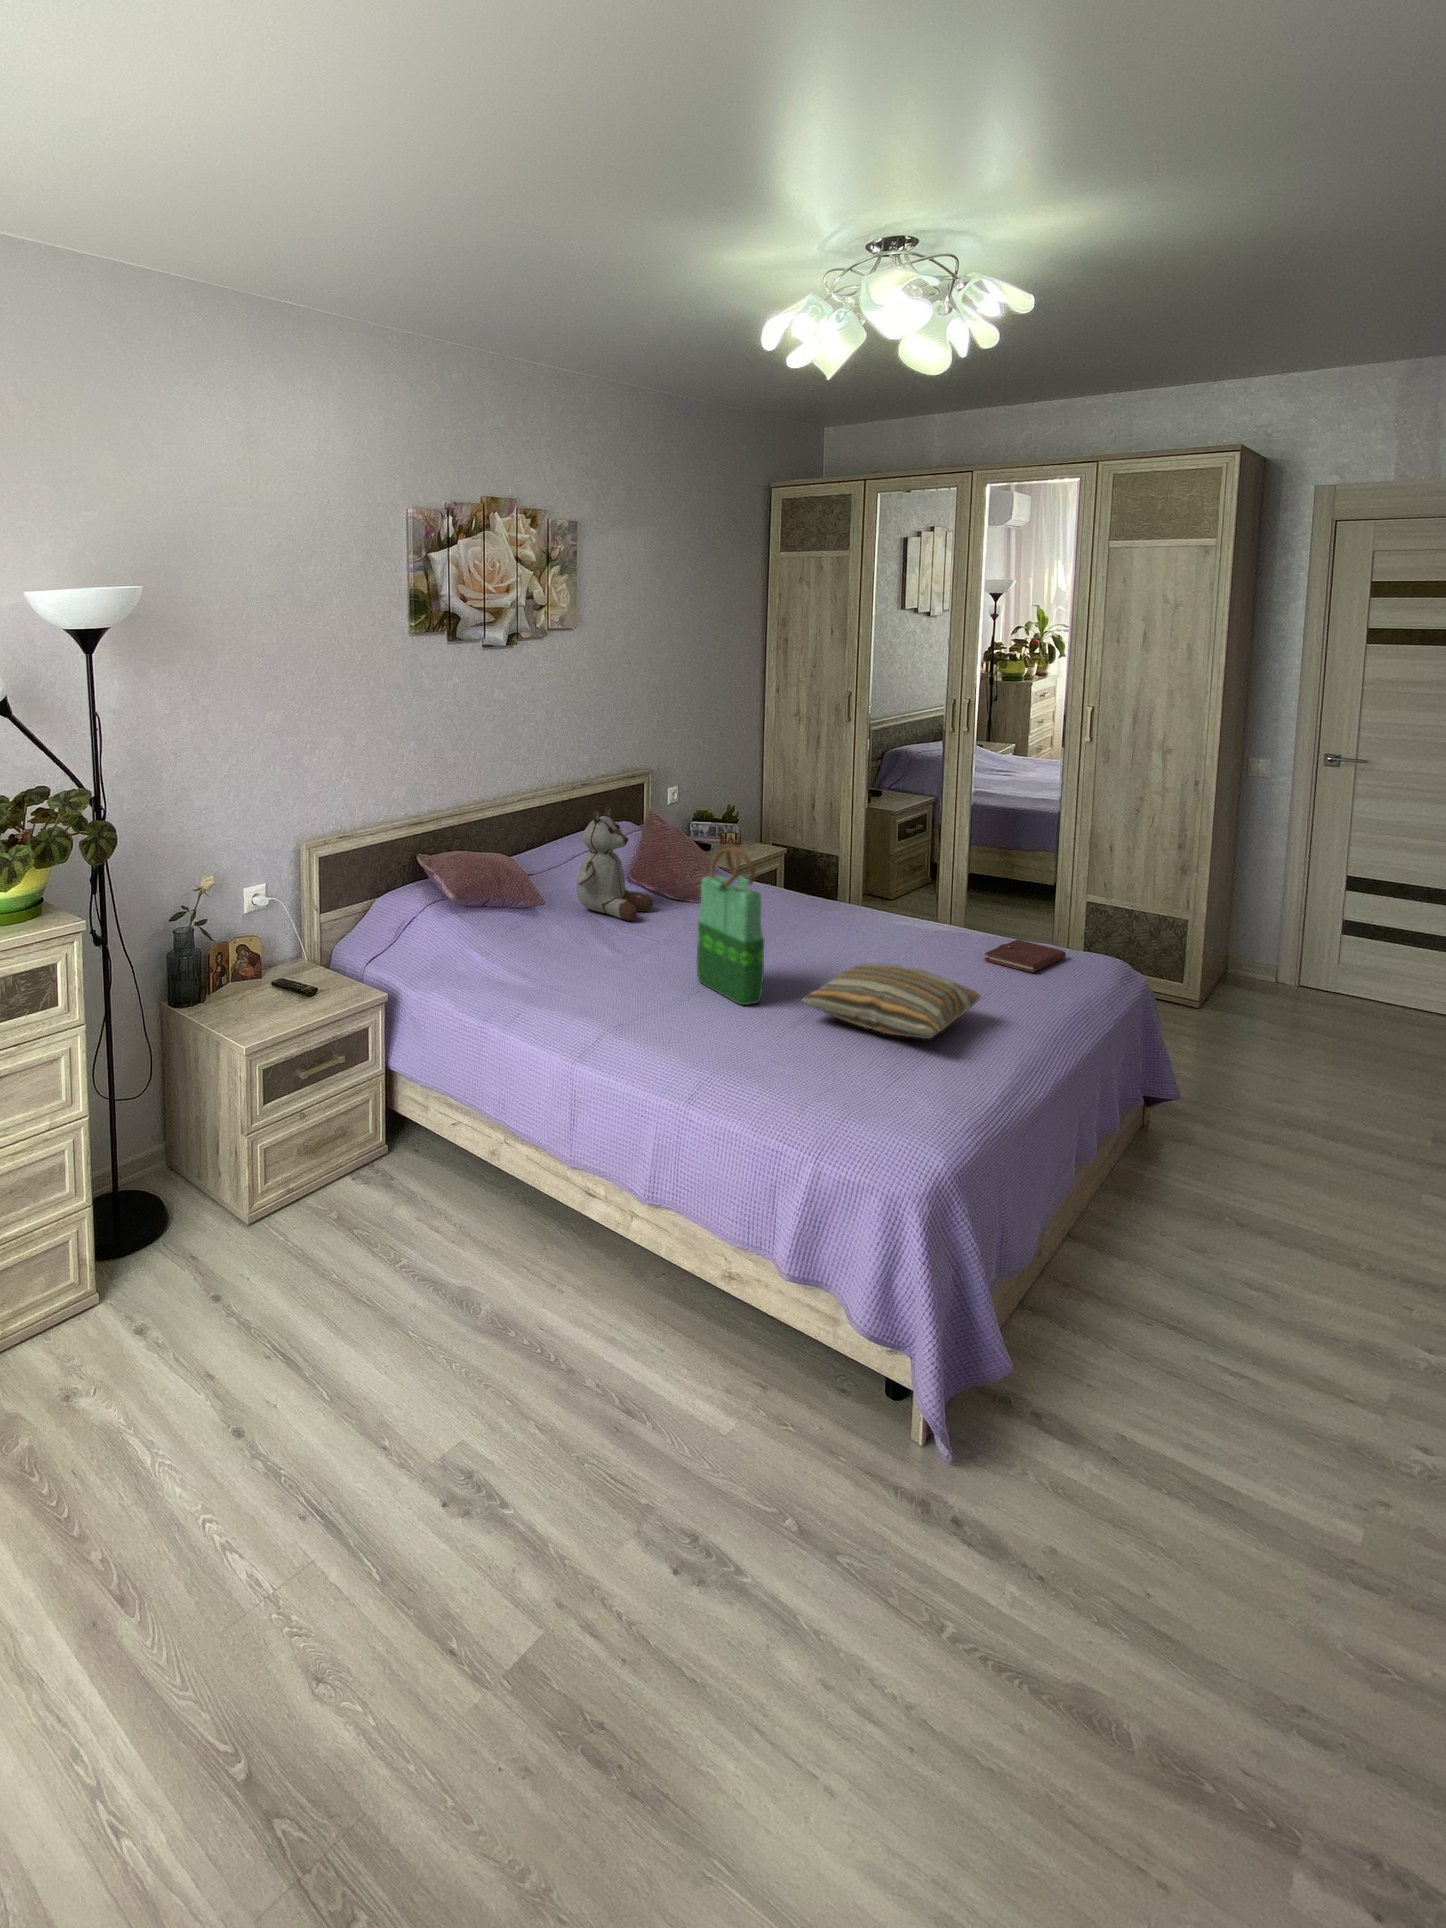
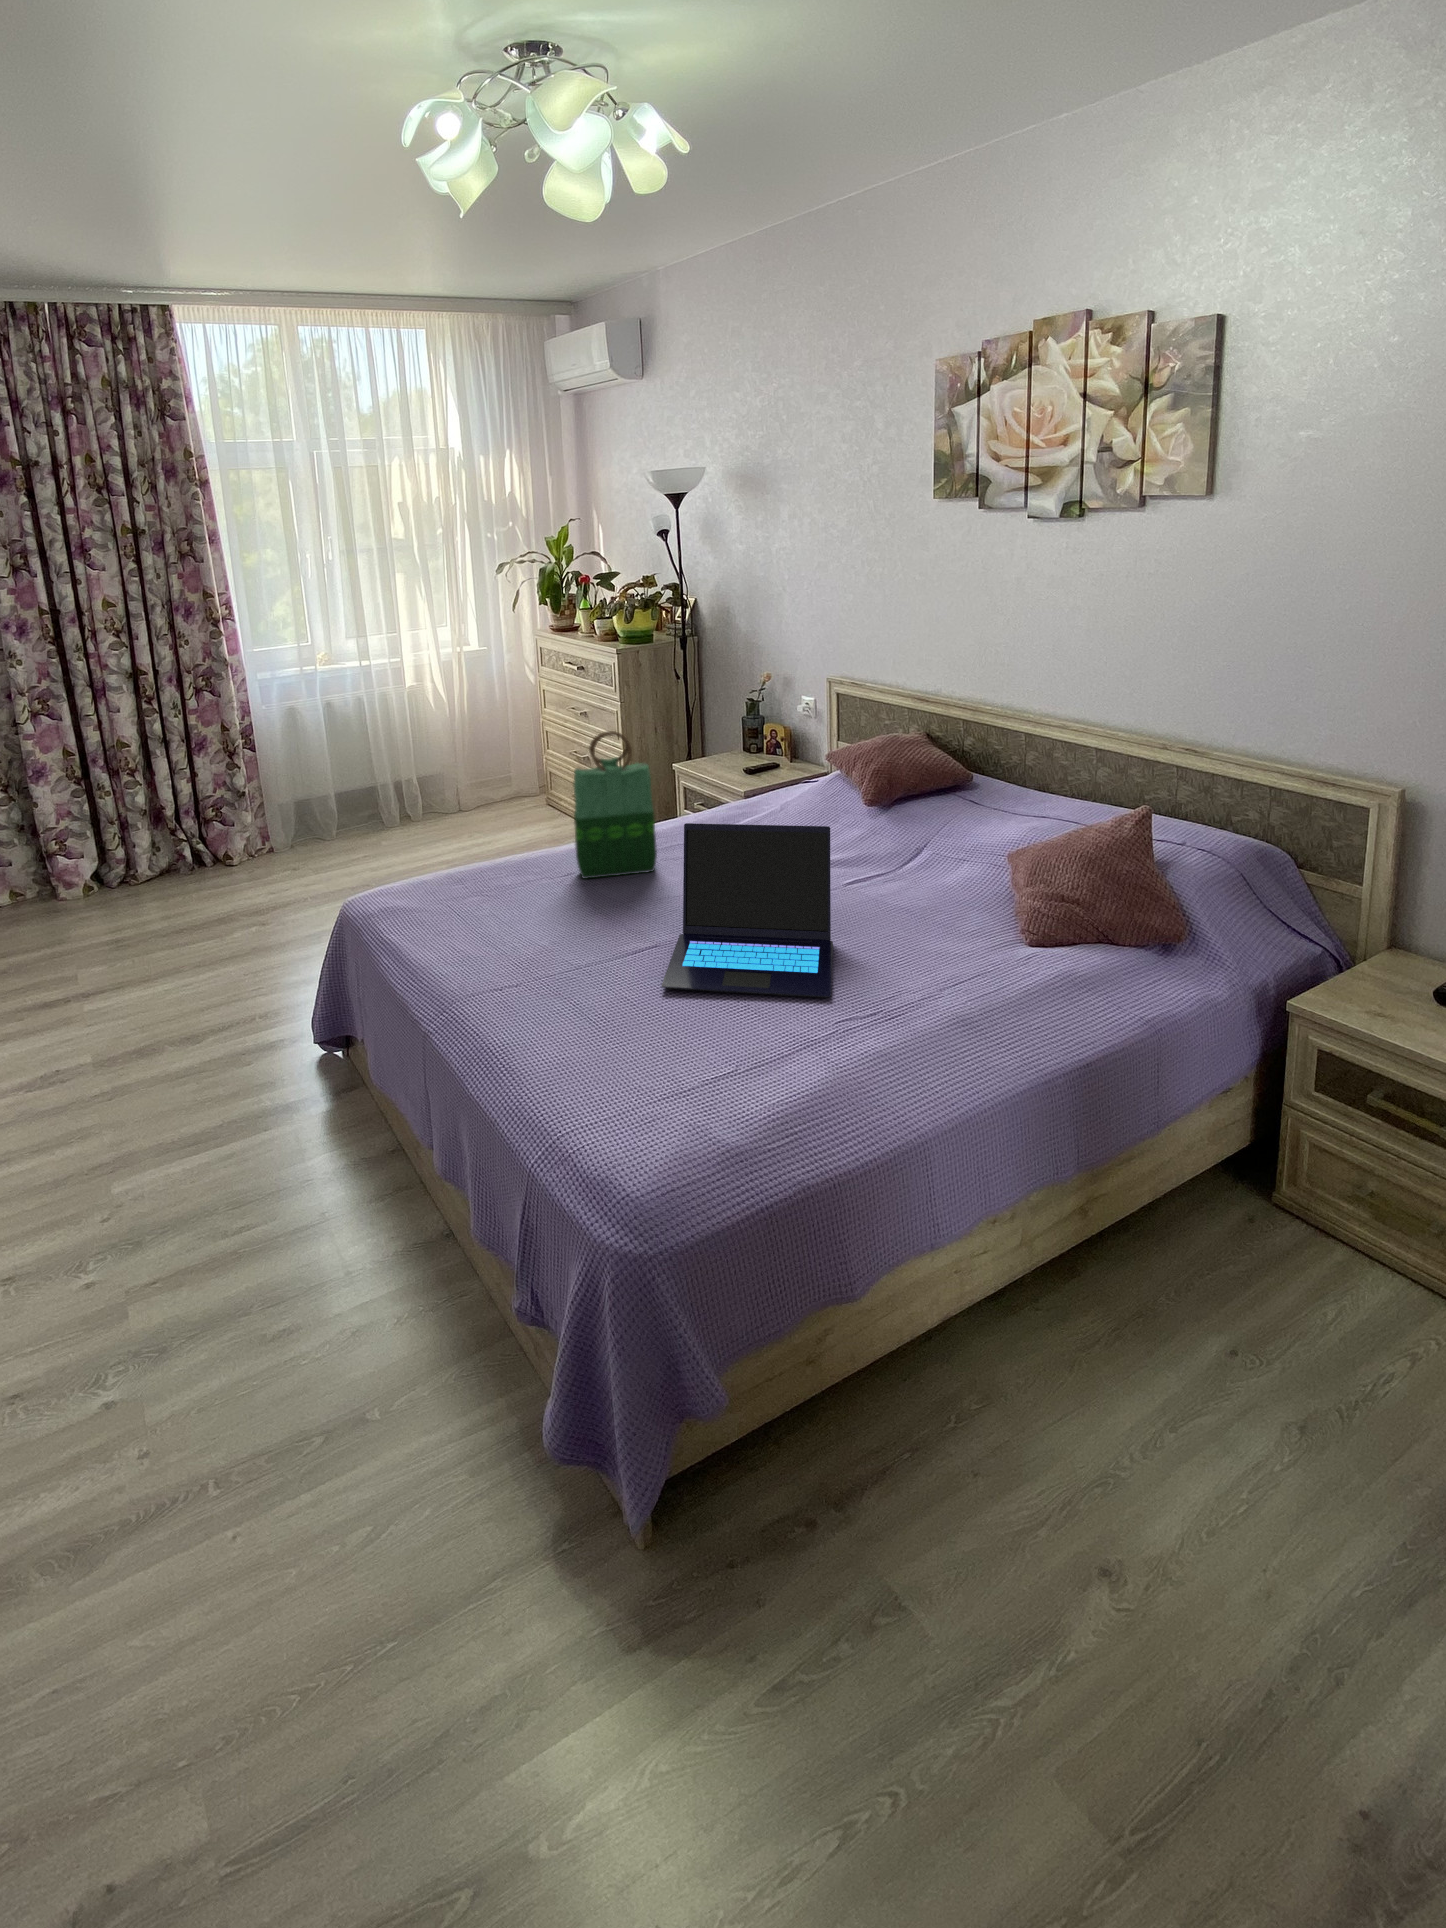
stuffed bear: present [577,806,653,920] -> none [839,723,946,866]
laptop: none [777,849,927,957] -> present [662,823,833,998]
notebook: present [984,940,1066,973] -> none [567,1023,686,1108]
pillow: present [802,963,981,1039] -> none [414,865,592,943]

